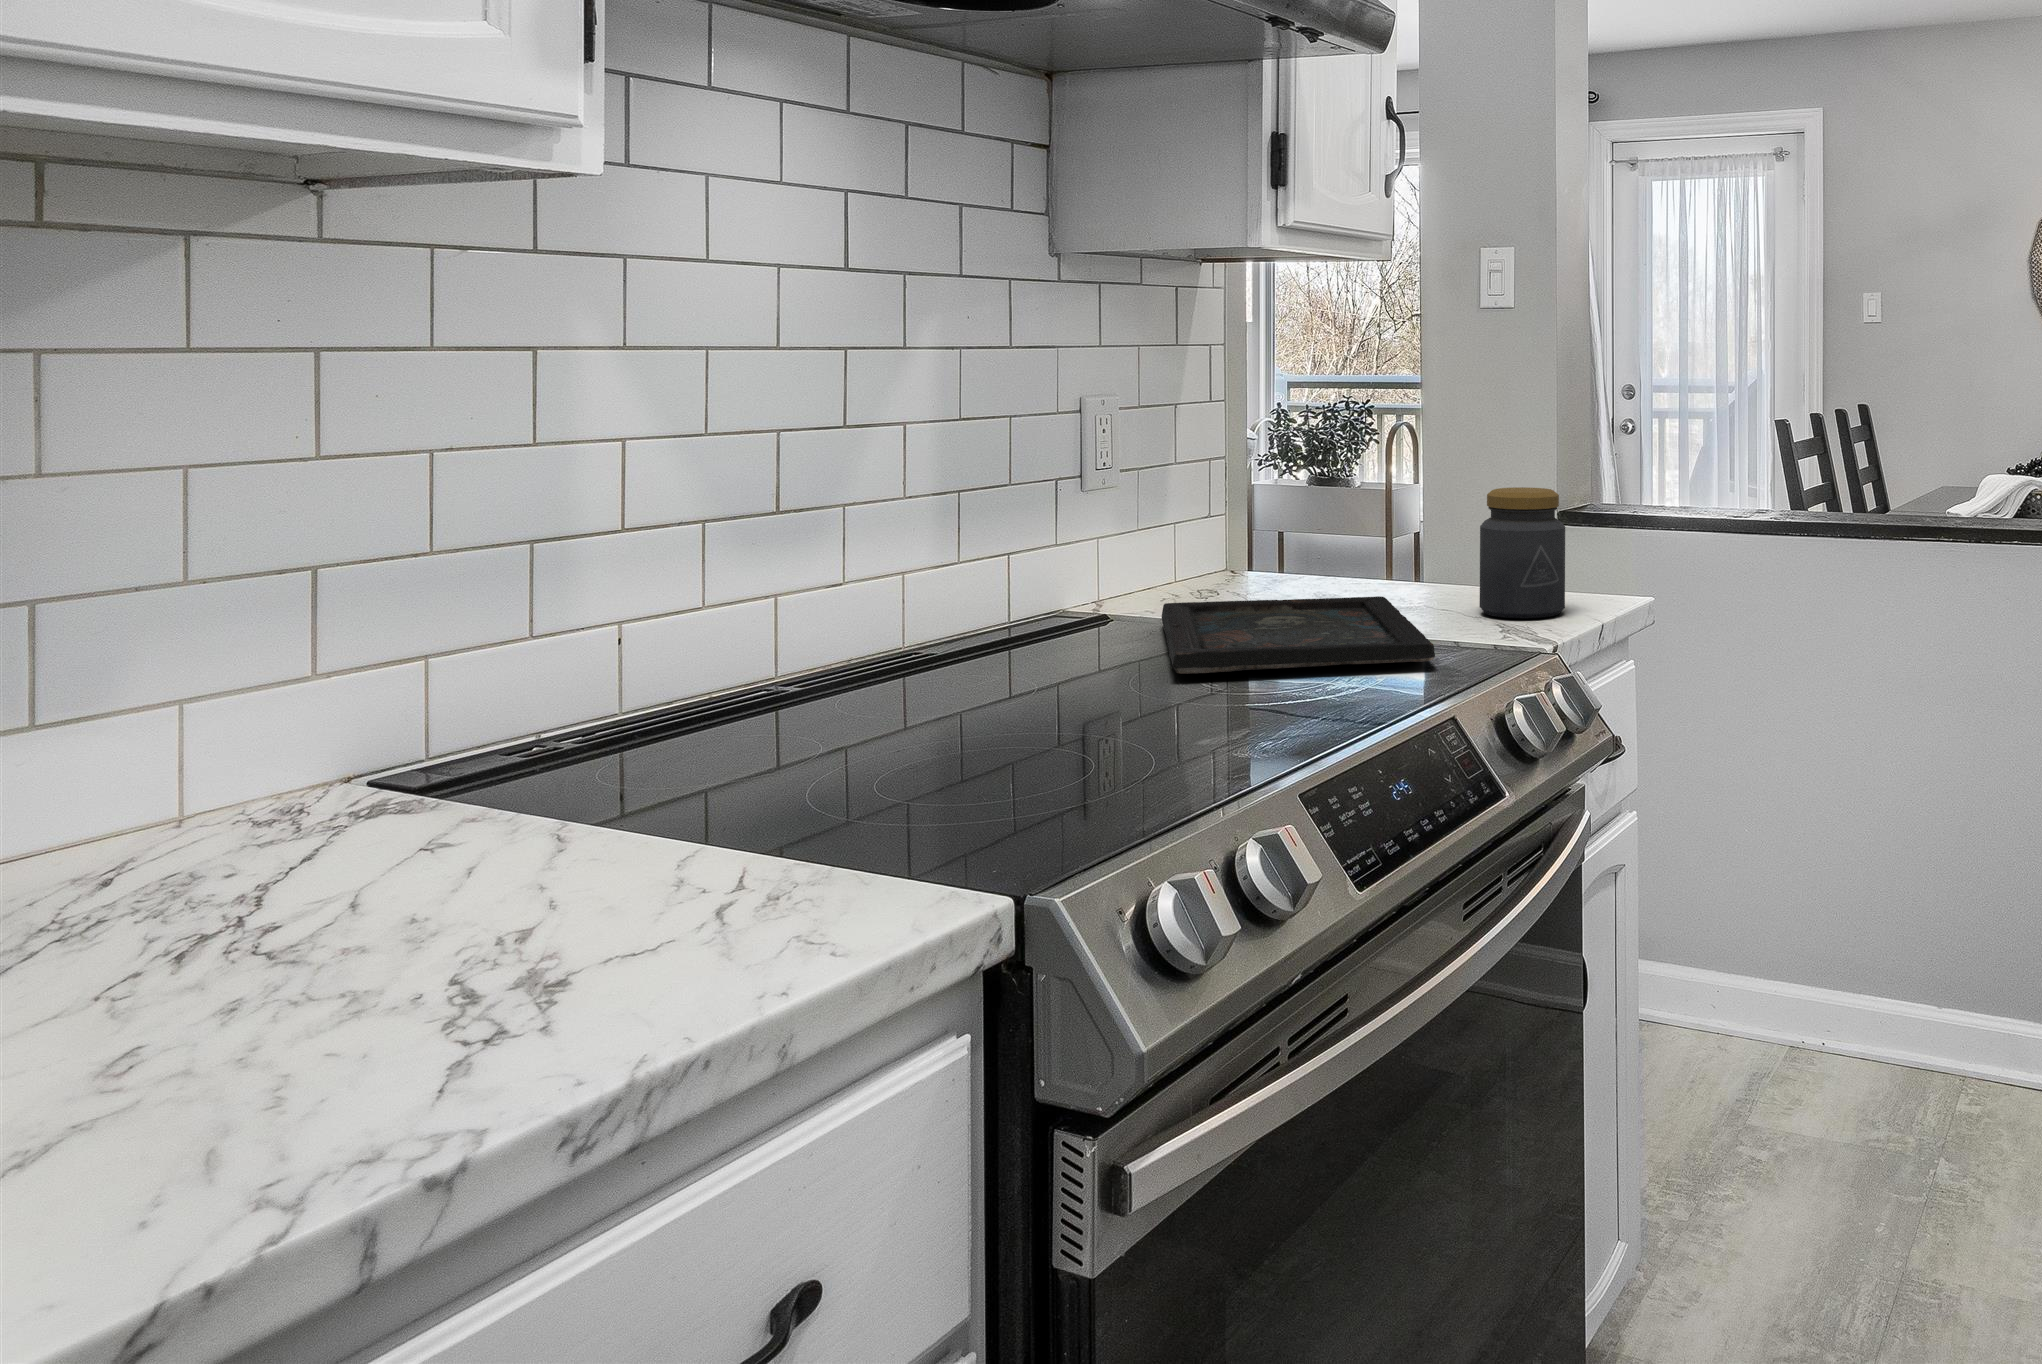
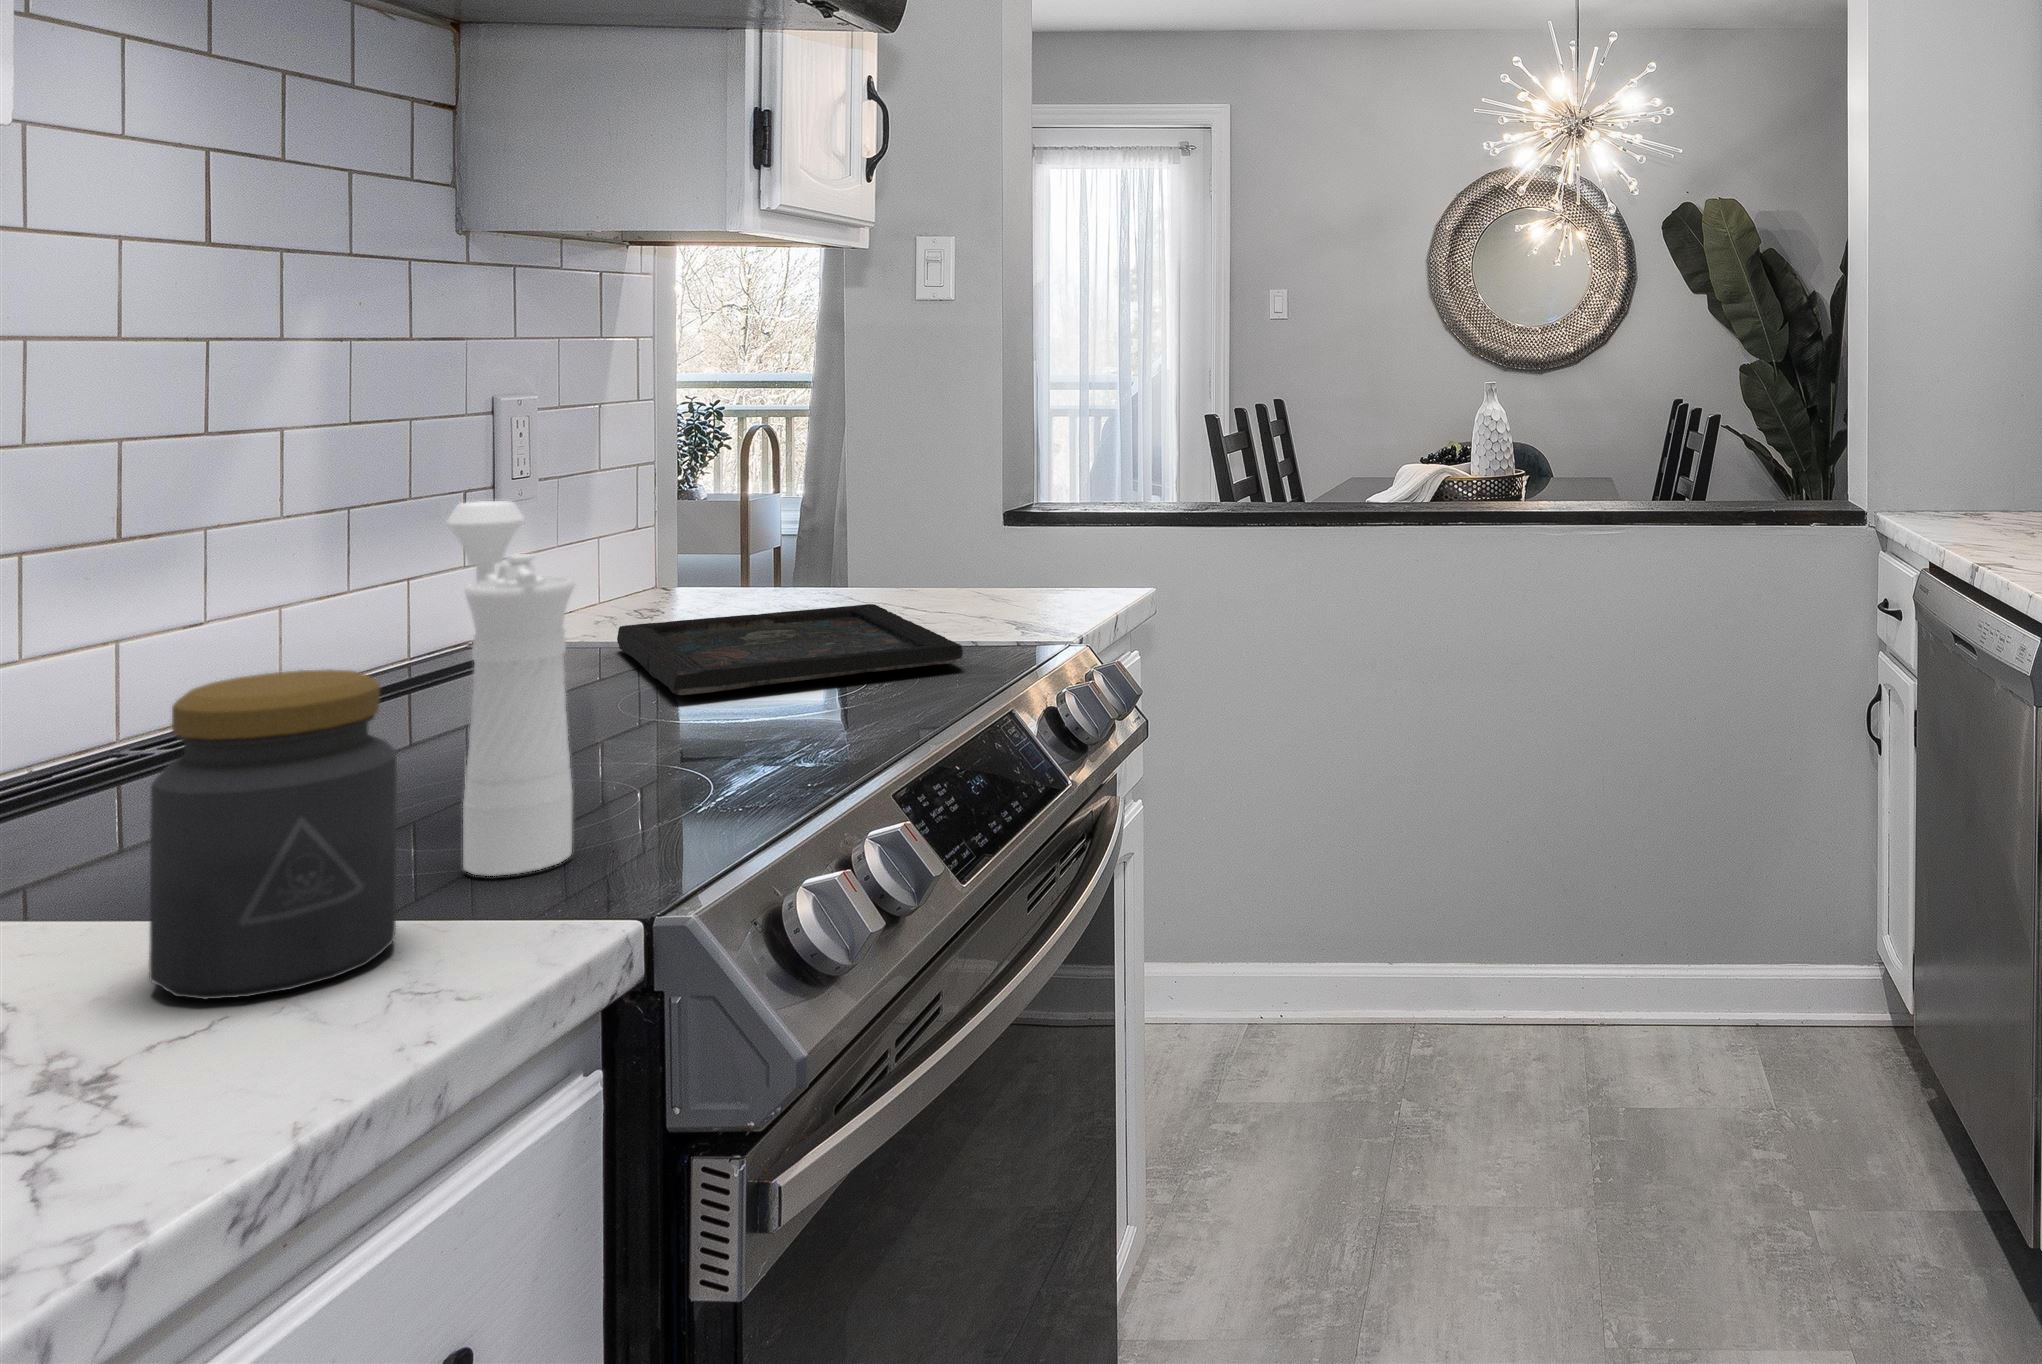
jar: present [1480,487,1565,618] -> present [149,669,397,999]
pepper mill: none [912,488,1007,836] -> present [446,501,575,876]

